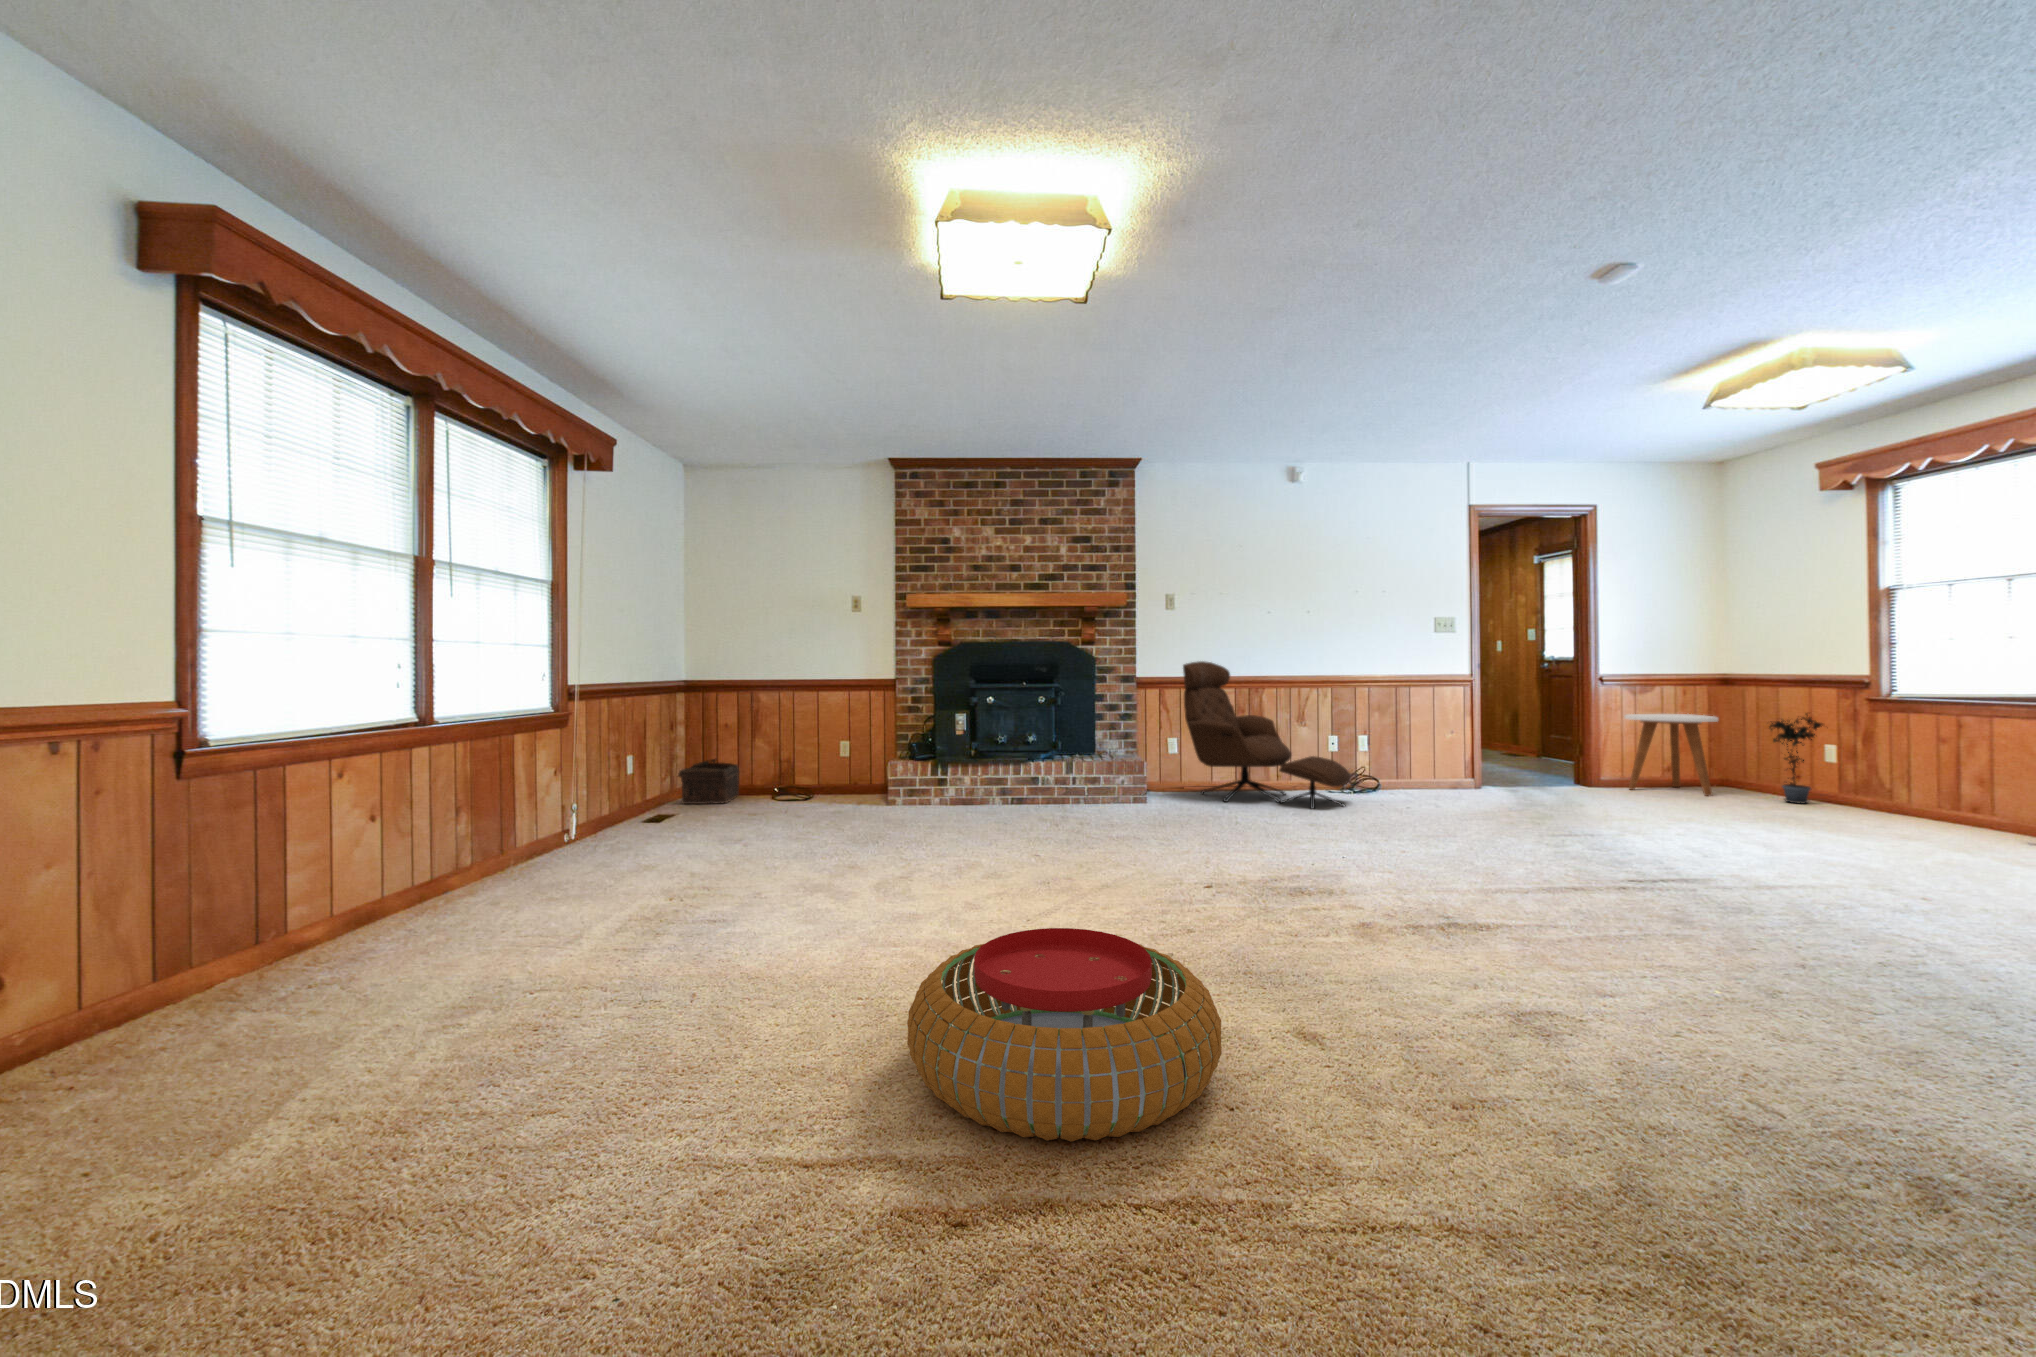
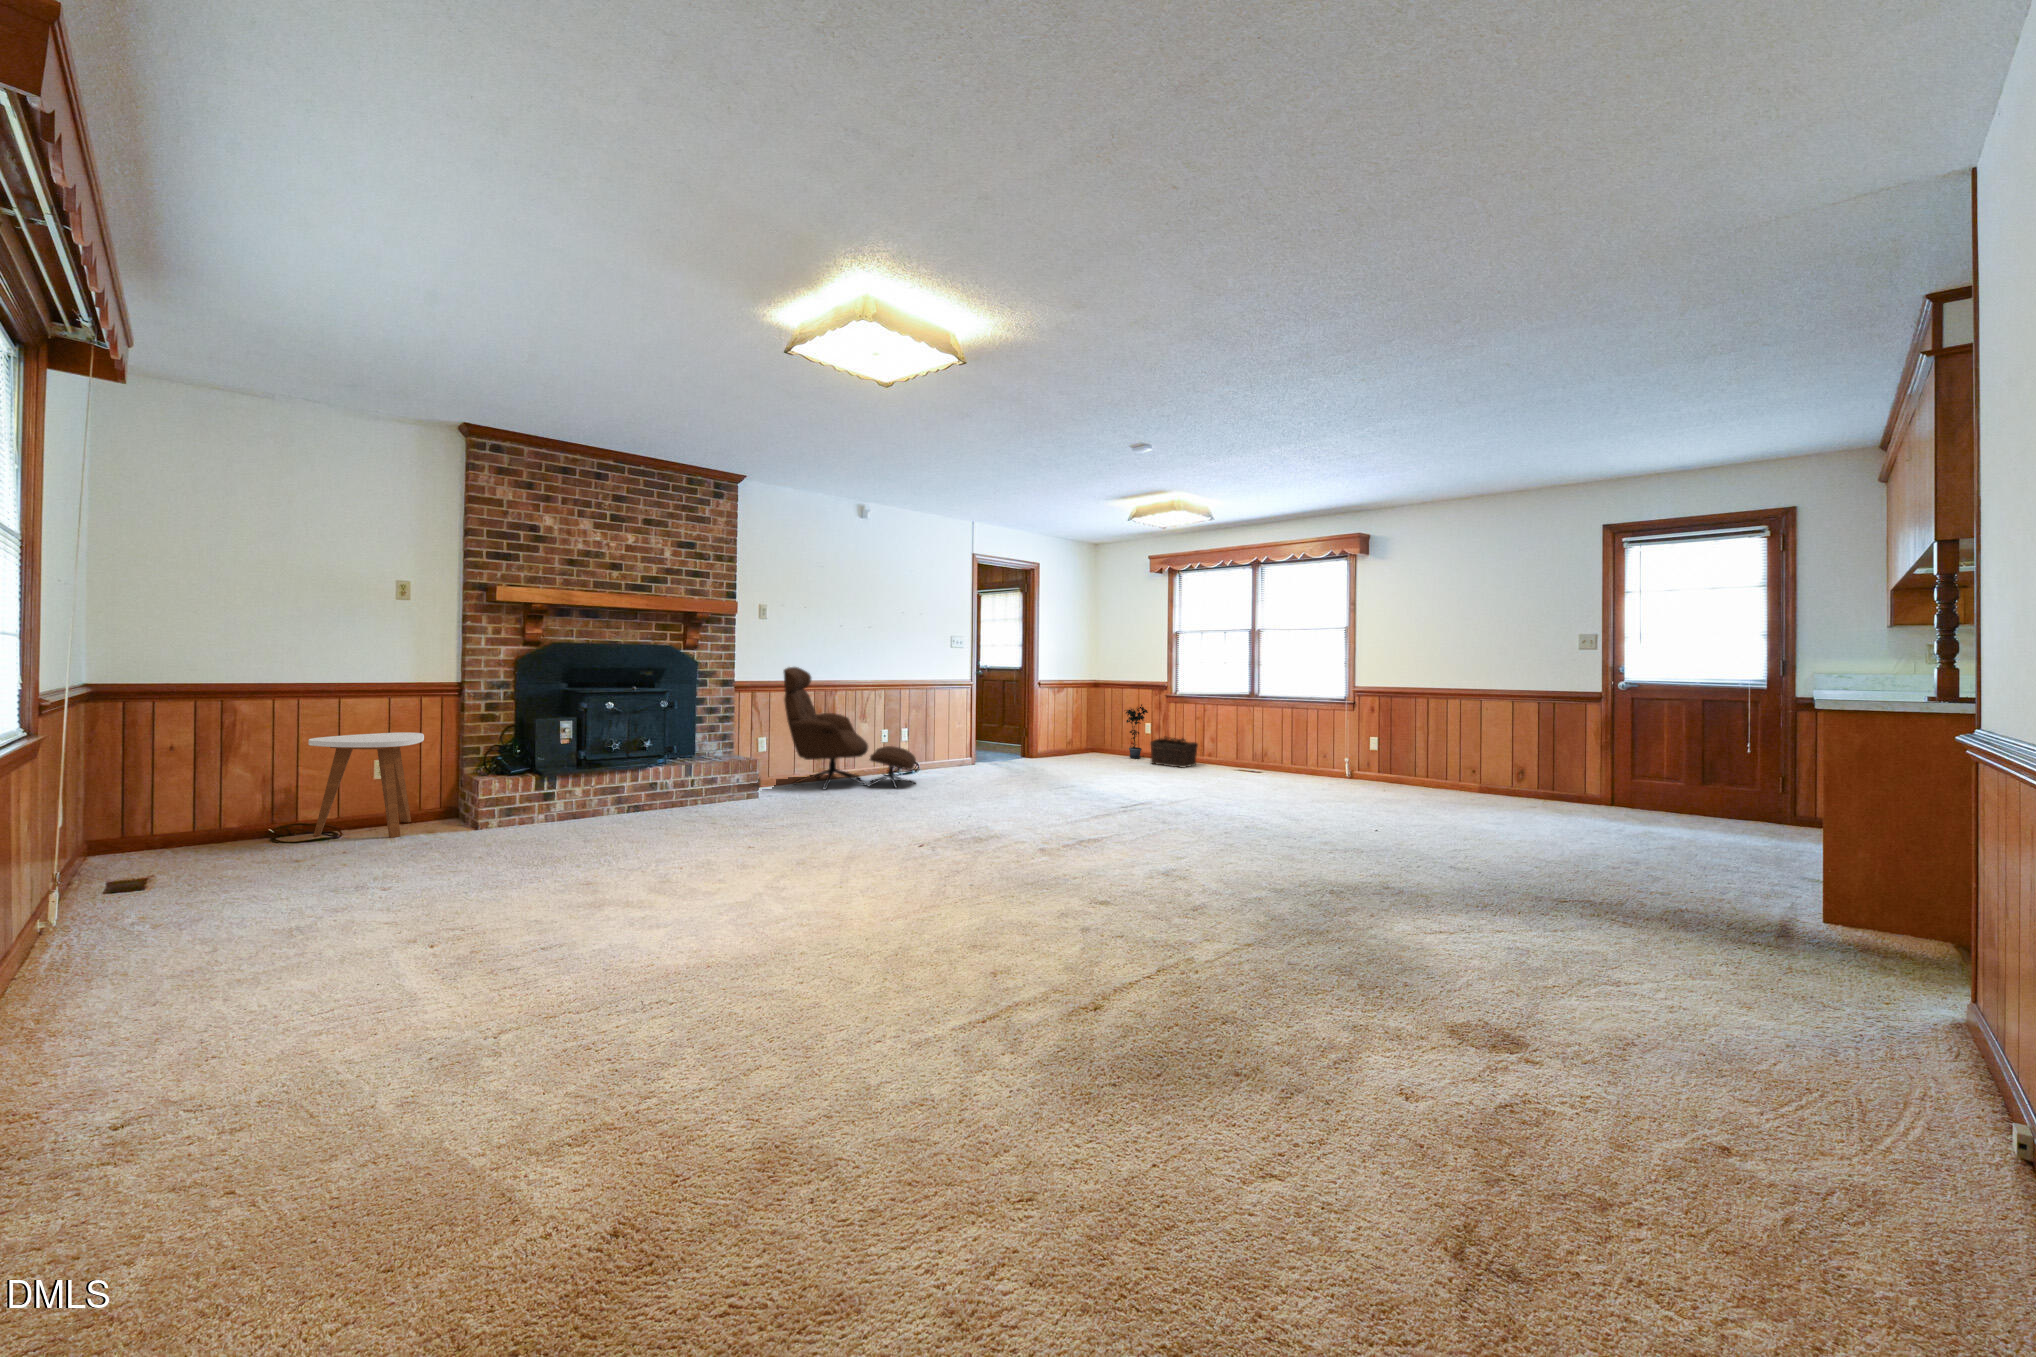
side table: present [1625,714,1719,796] -> present [309,733,424,838]
basket: present [678,759,739,804] -> present [1151,736,1198,768]
pouf: present [907,928,1222,1142] -> none [931,886,1134,1012]

